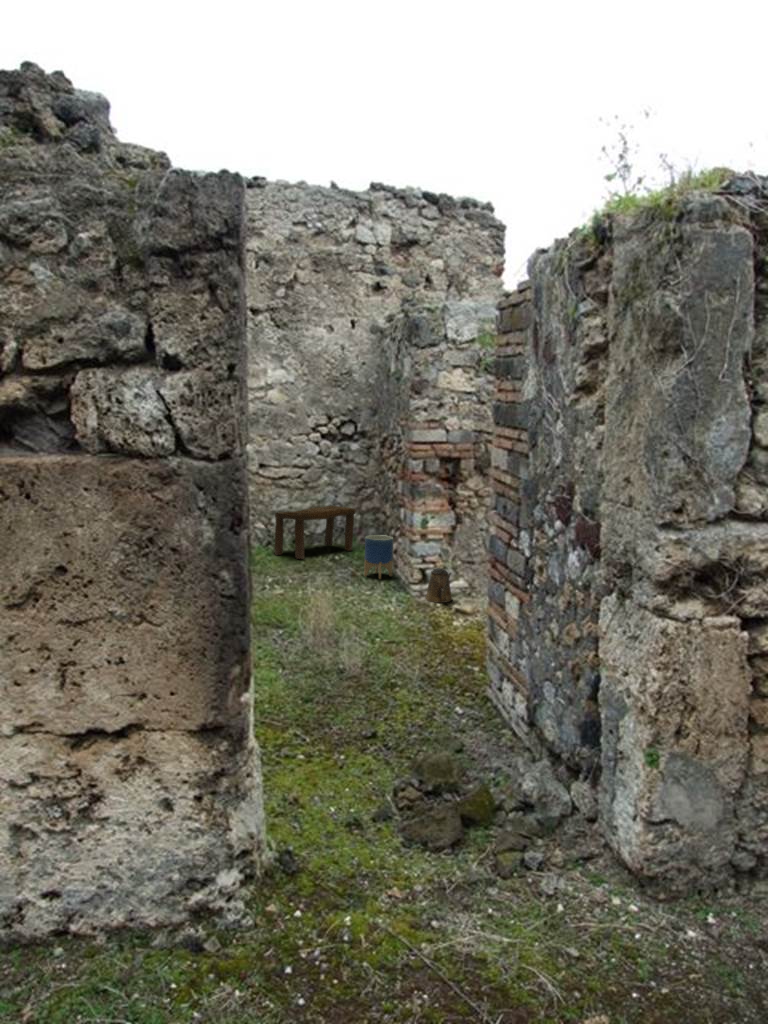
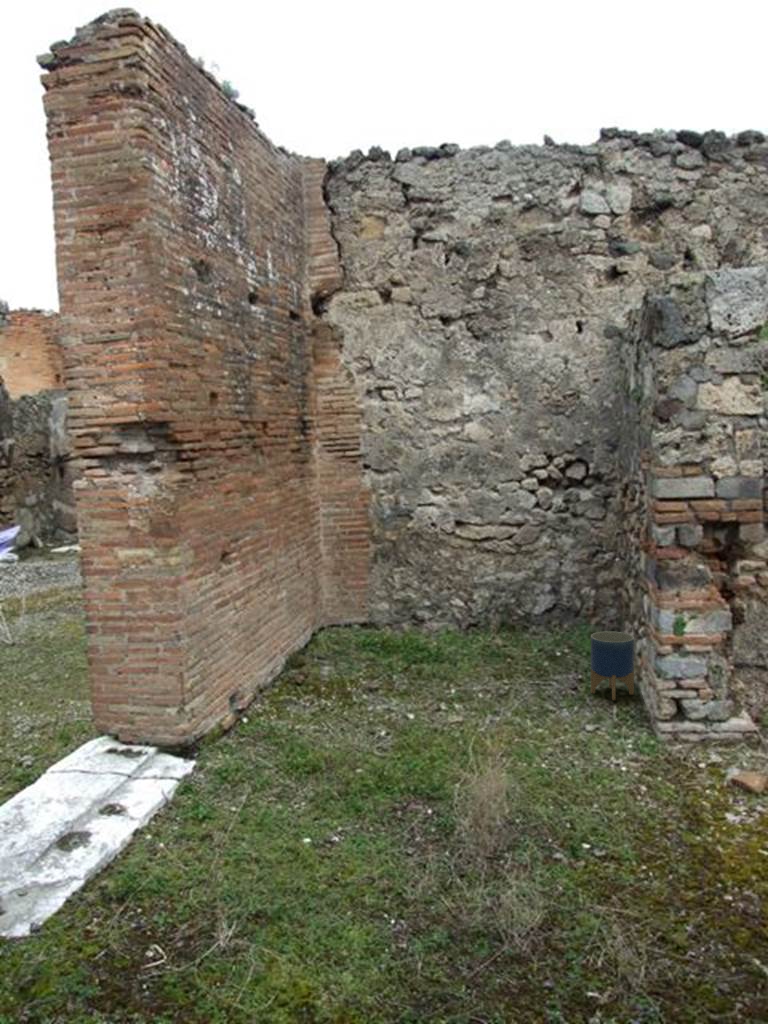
bench: present [275,505,356,559] -> none [471,576,586,657]
watering can: present [425,568,452,603] -> none [682,698,729,760]

